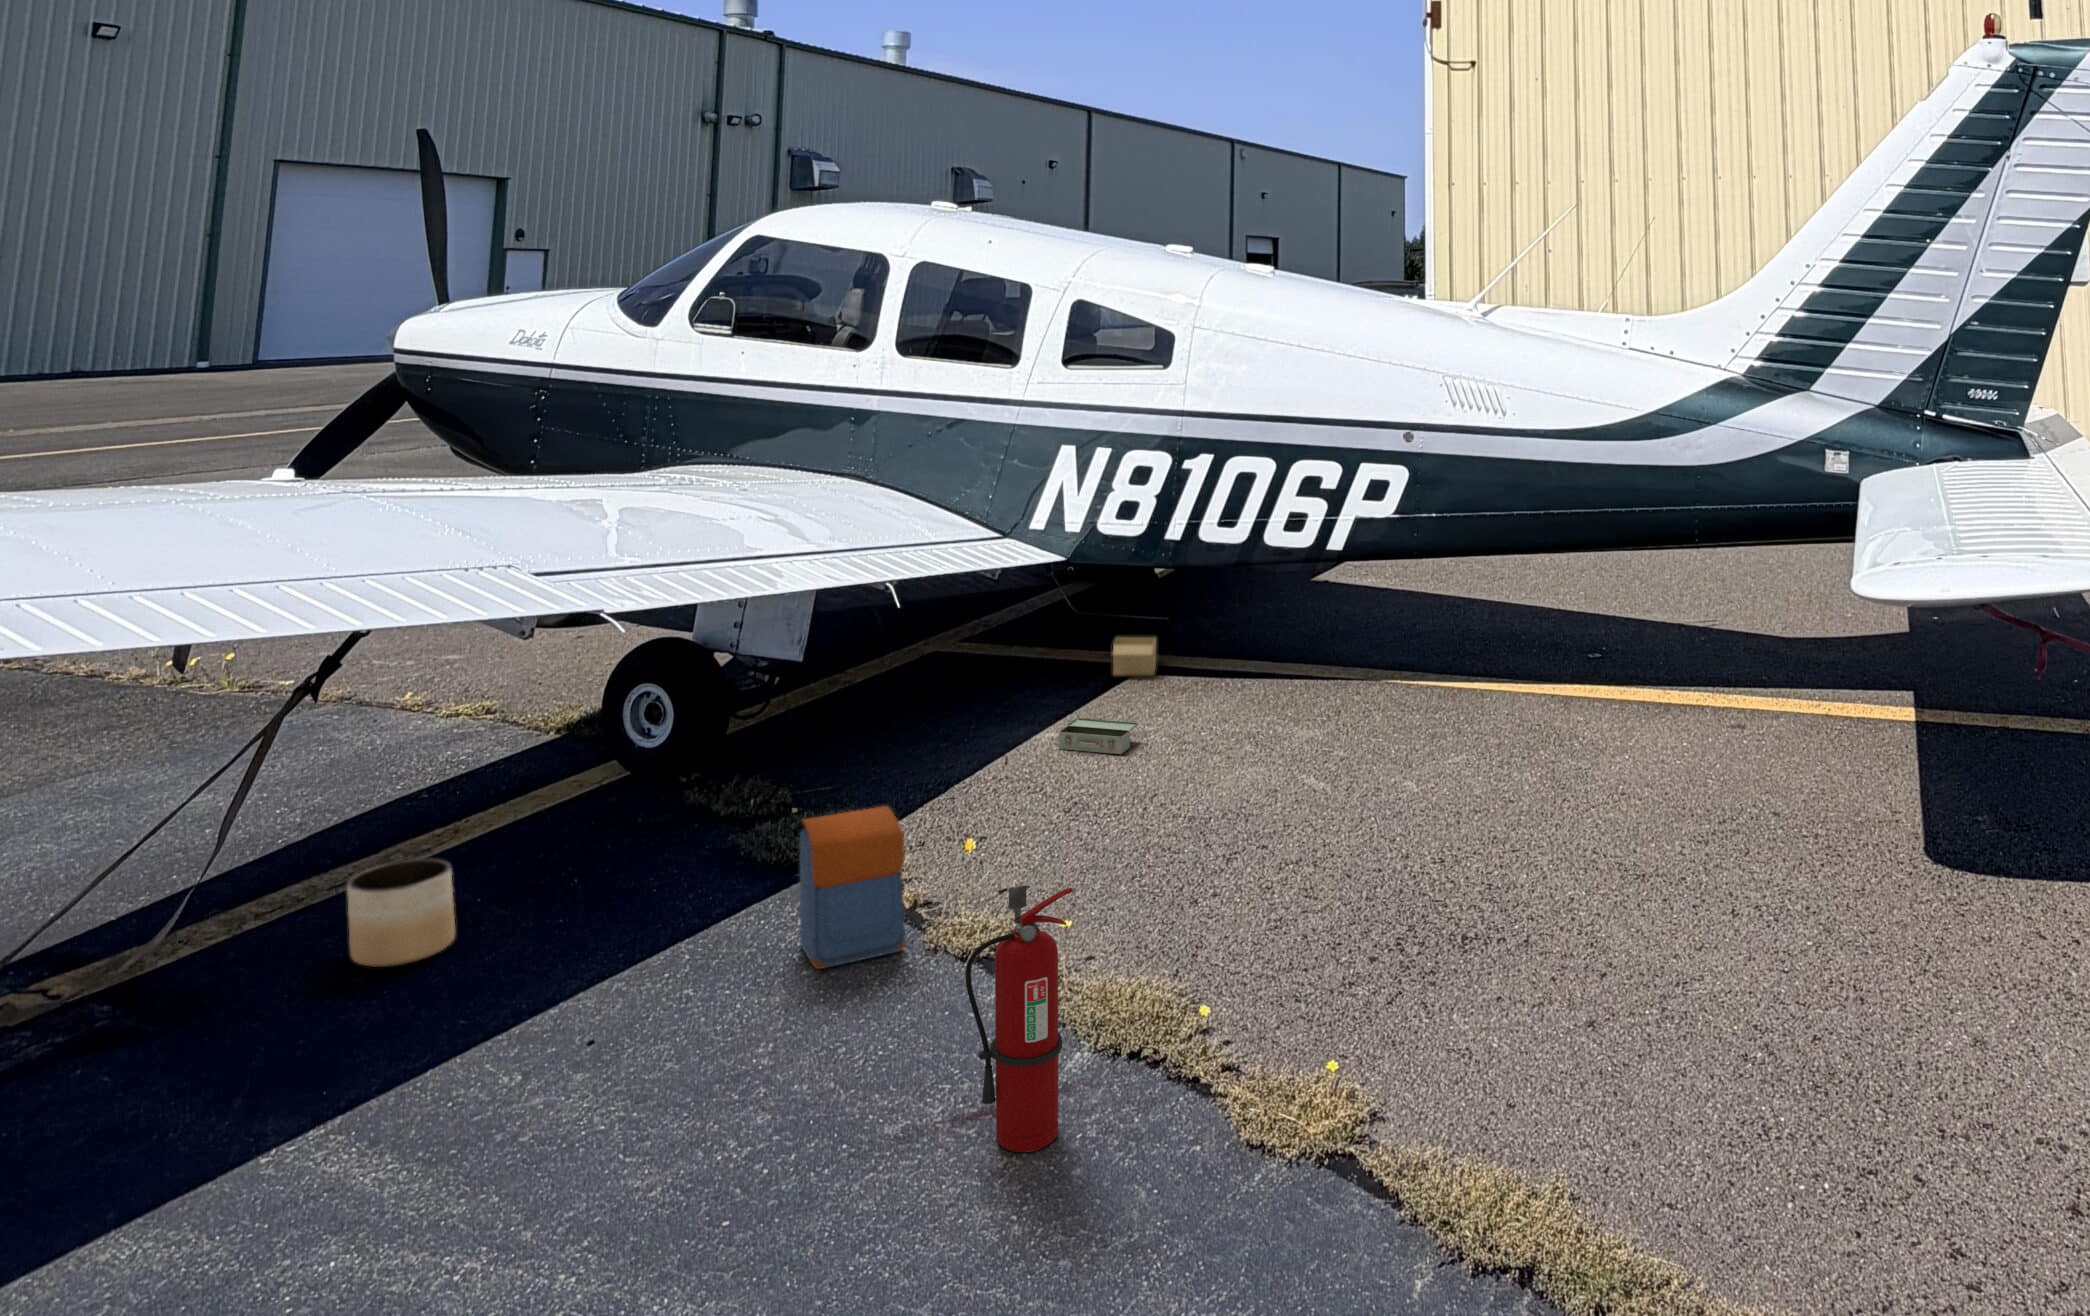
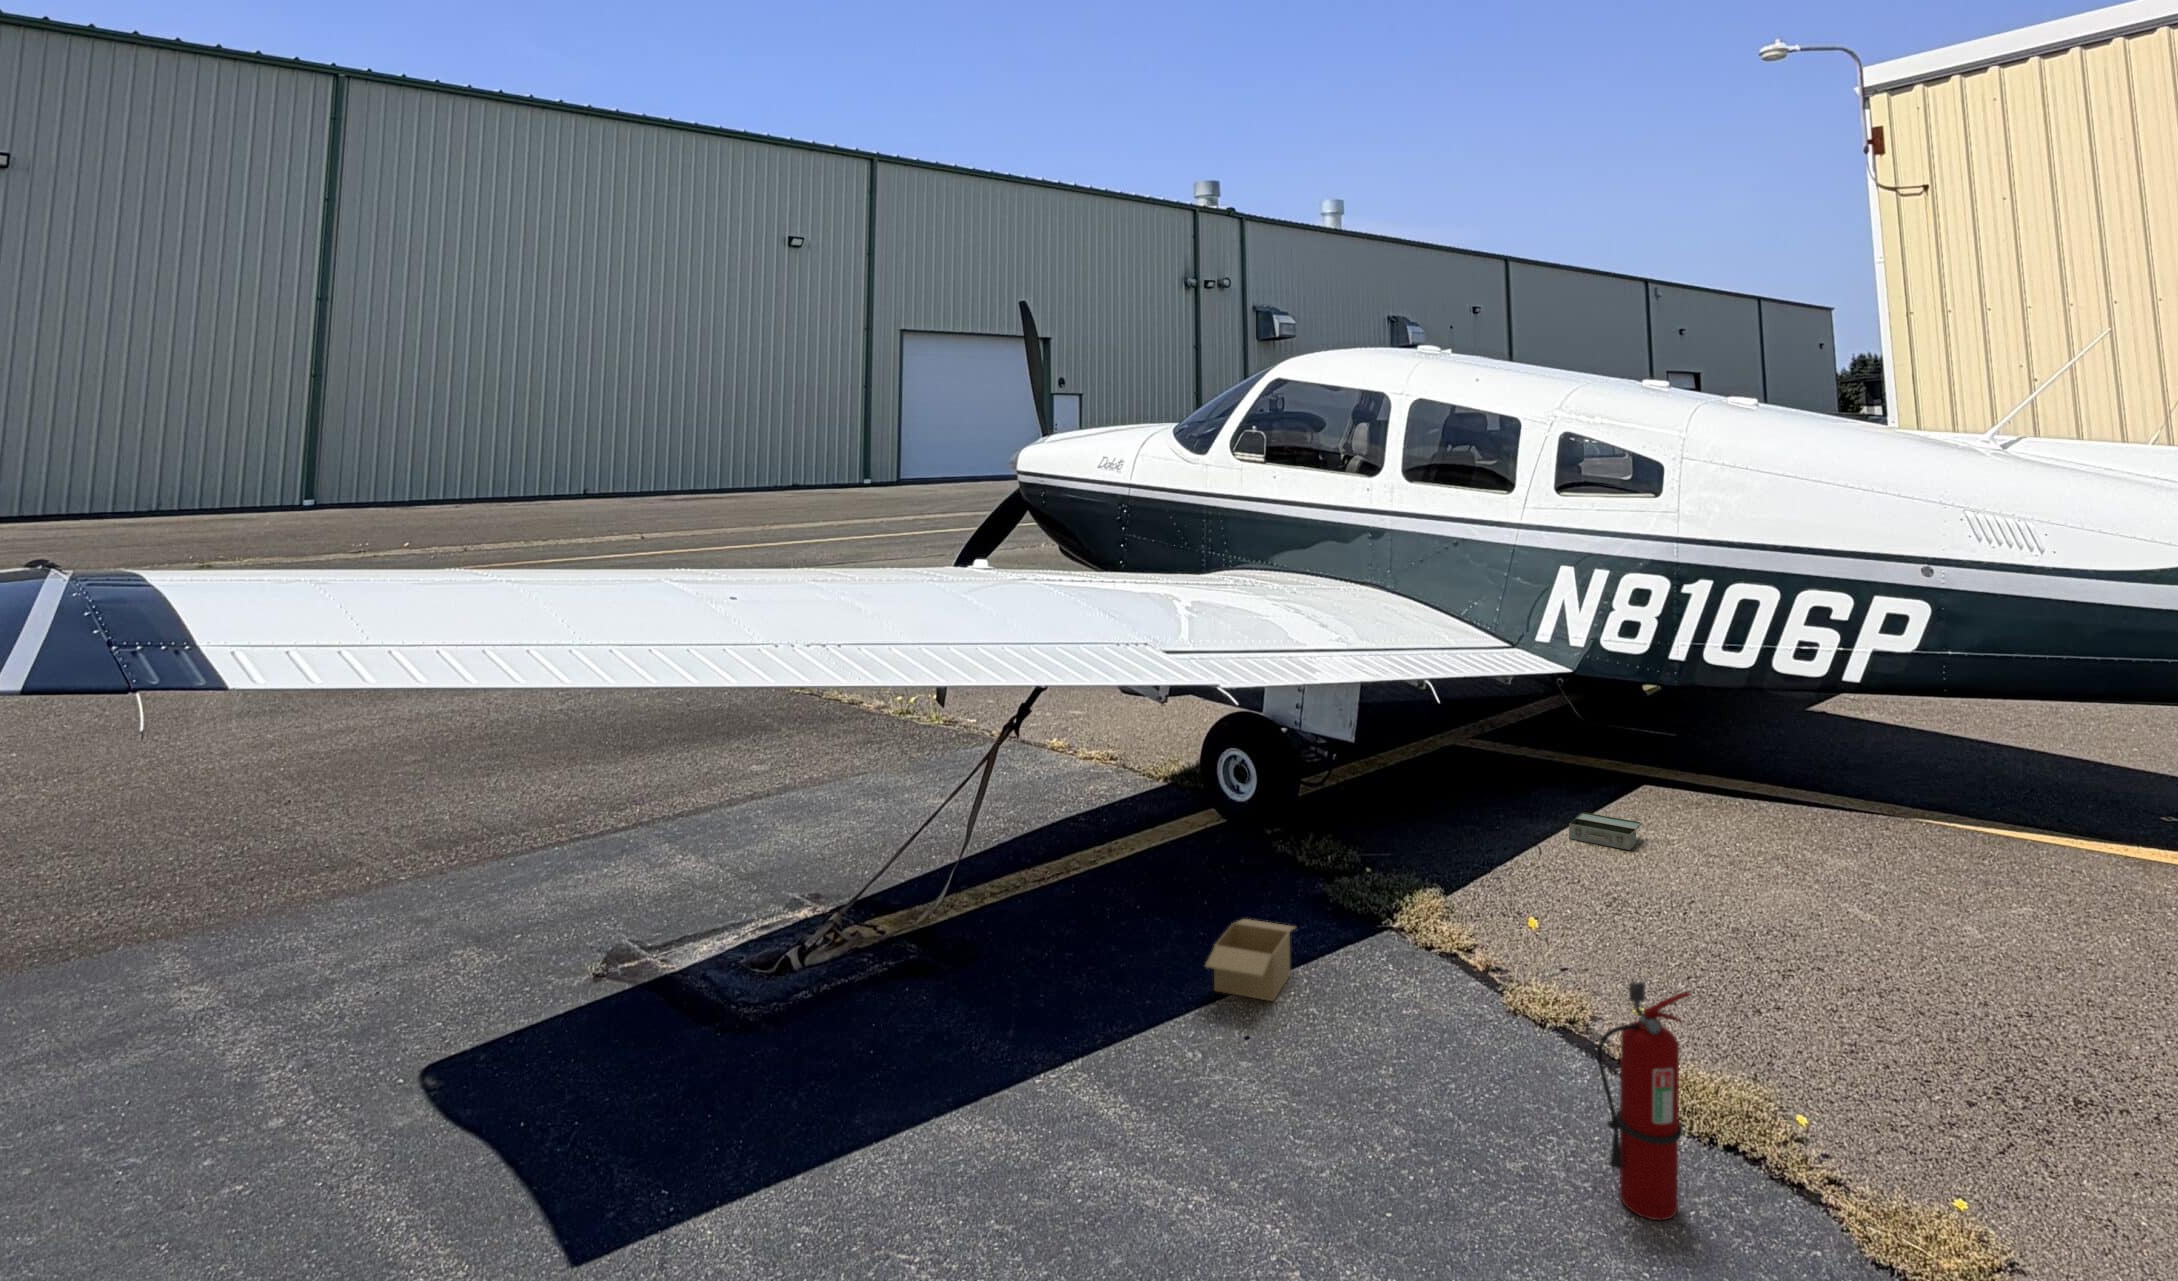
cardboard box: present [1113,637,1156,675] -> present [1205,919,1295,1001]
backpack: present [800,806,905,969] -> none [1403,884,1491,1013]
planter: present [347,859,455,967] -> none [1094,878,1156,955]

